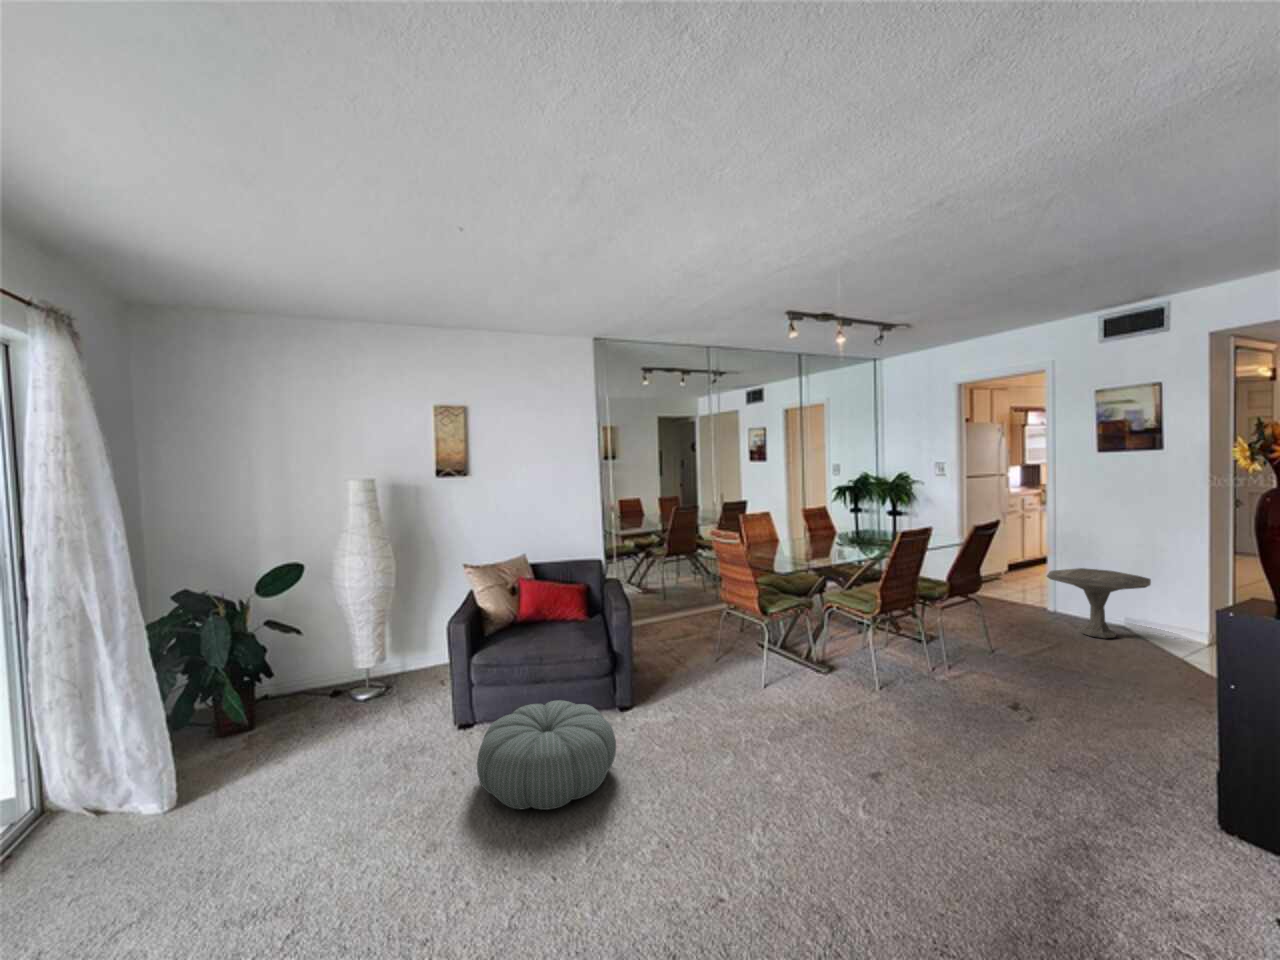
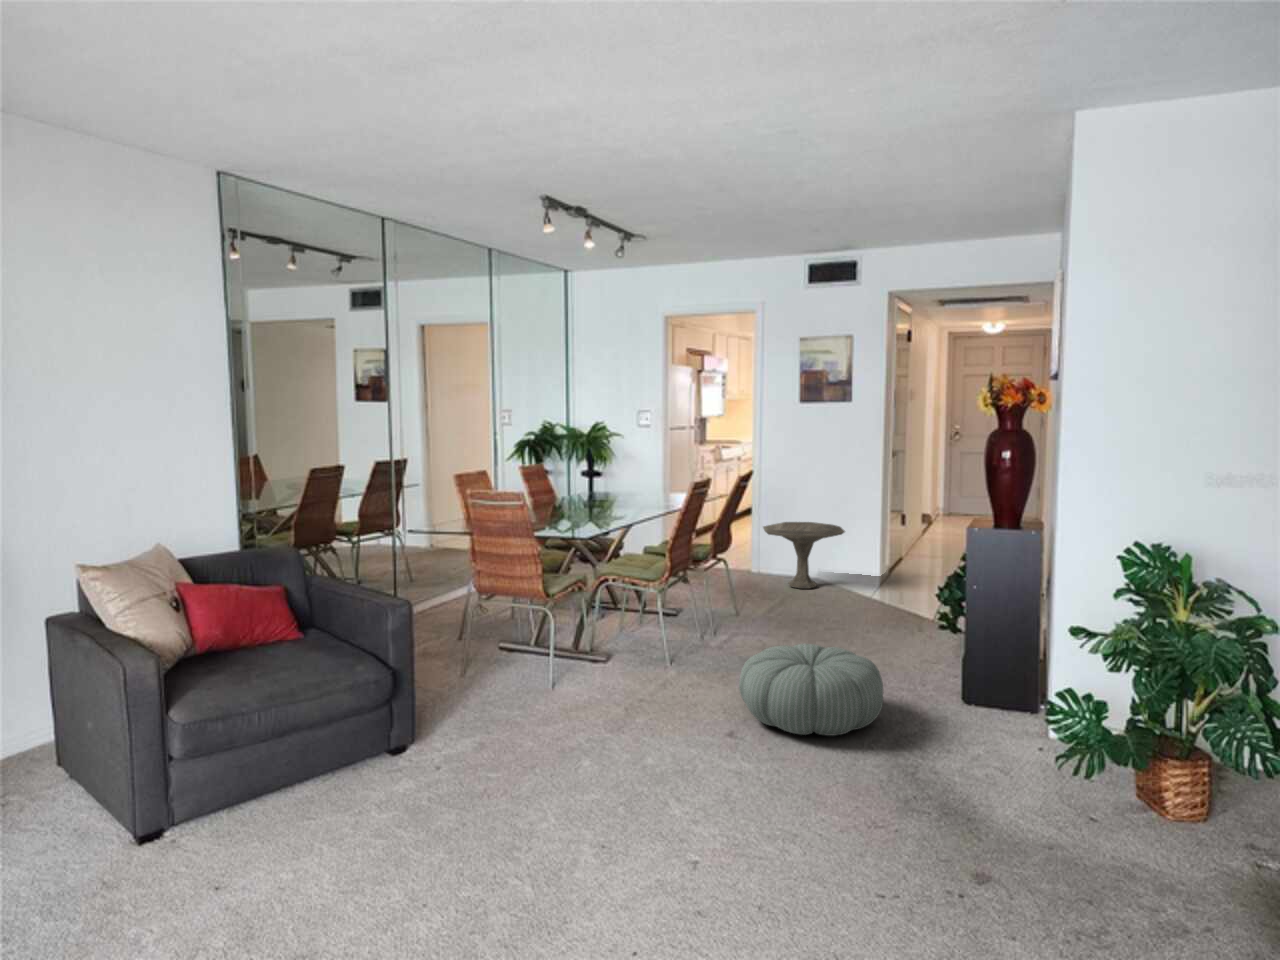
pouf: present [477,700,616,810] -> present [739,644,883,736]

